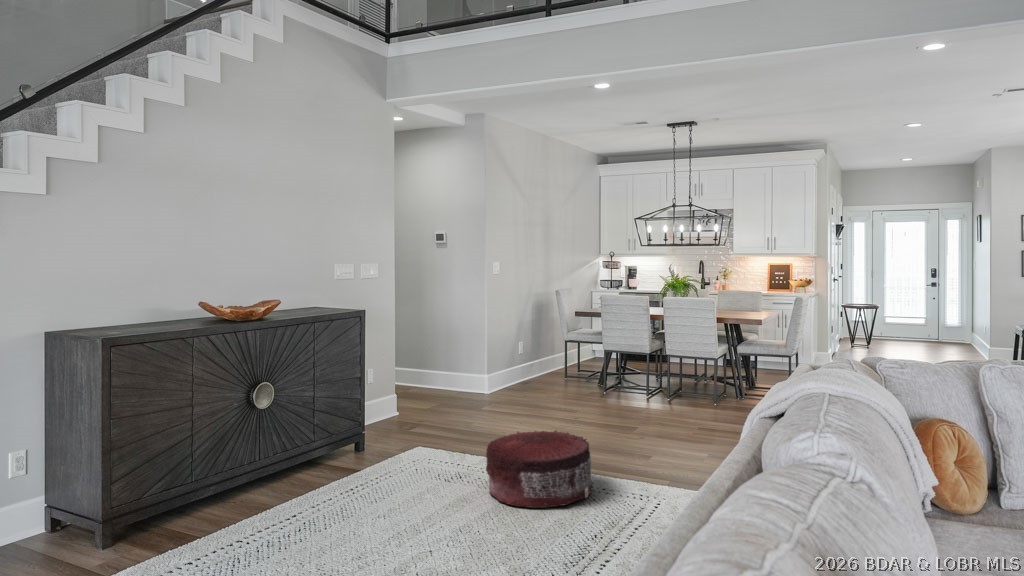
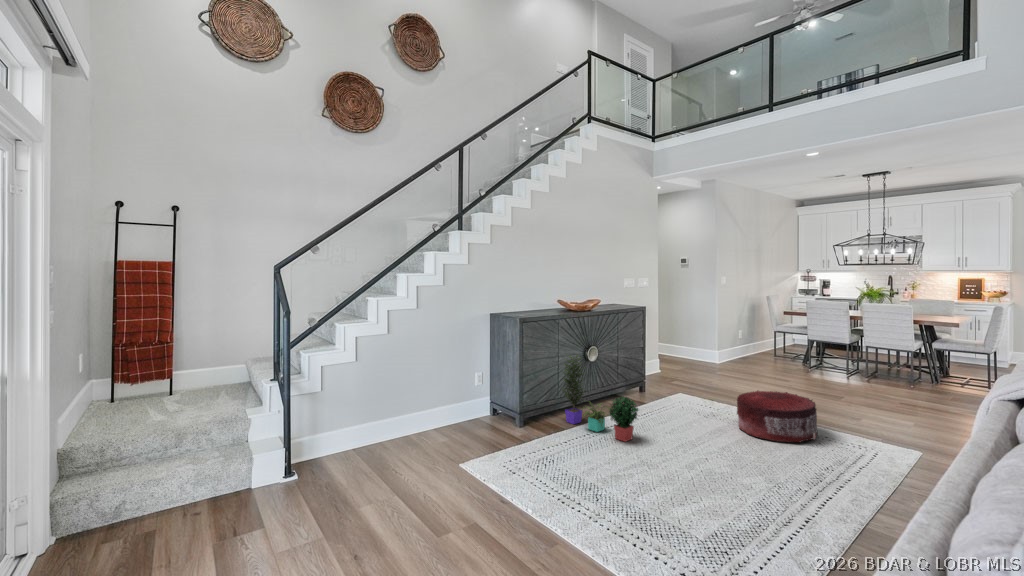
potted plant: none [193,398,325,544] -> present [562,355,638,442]

